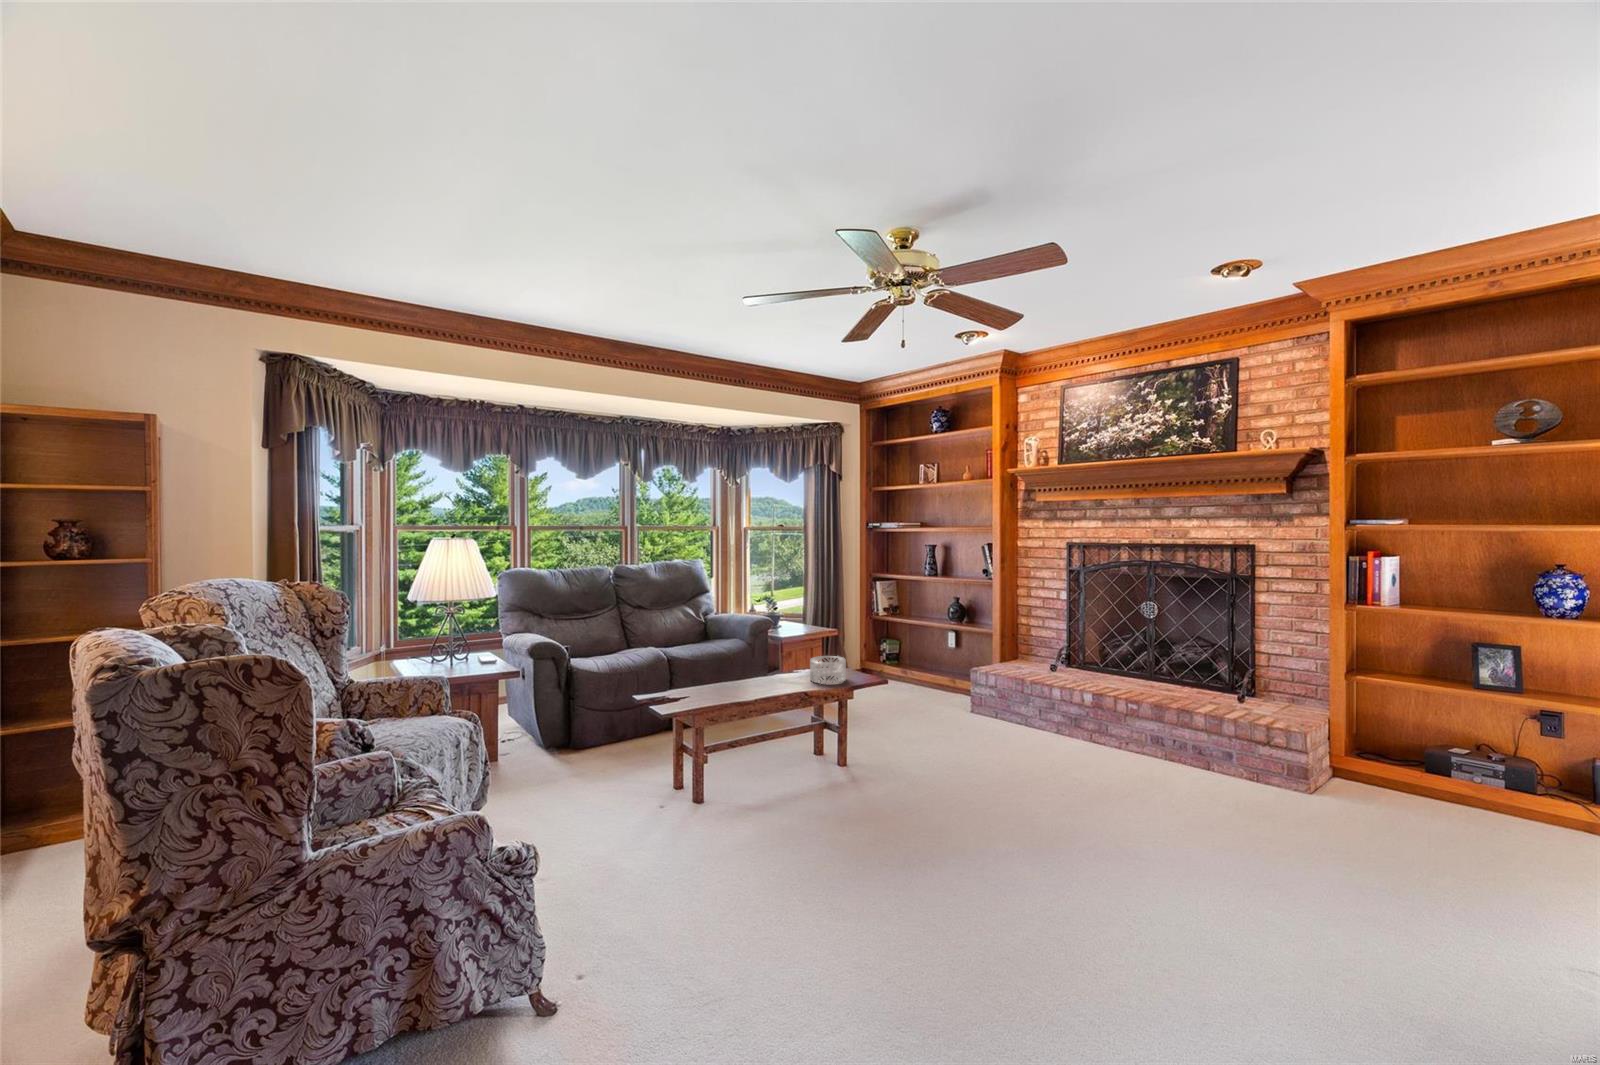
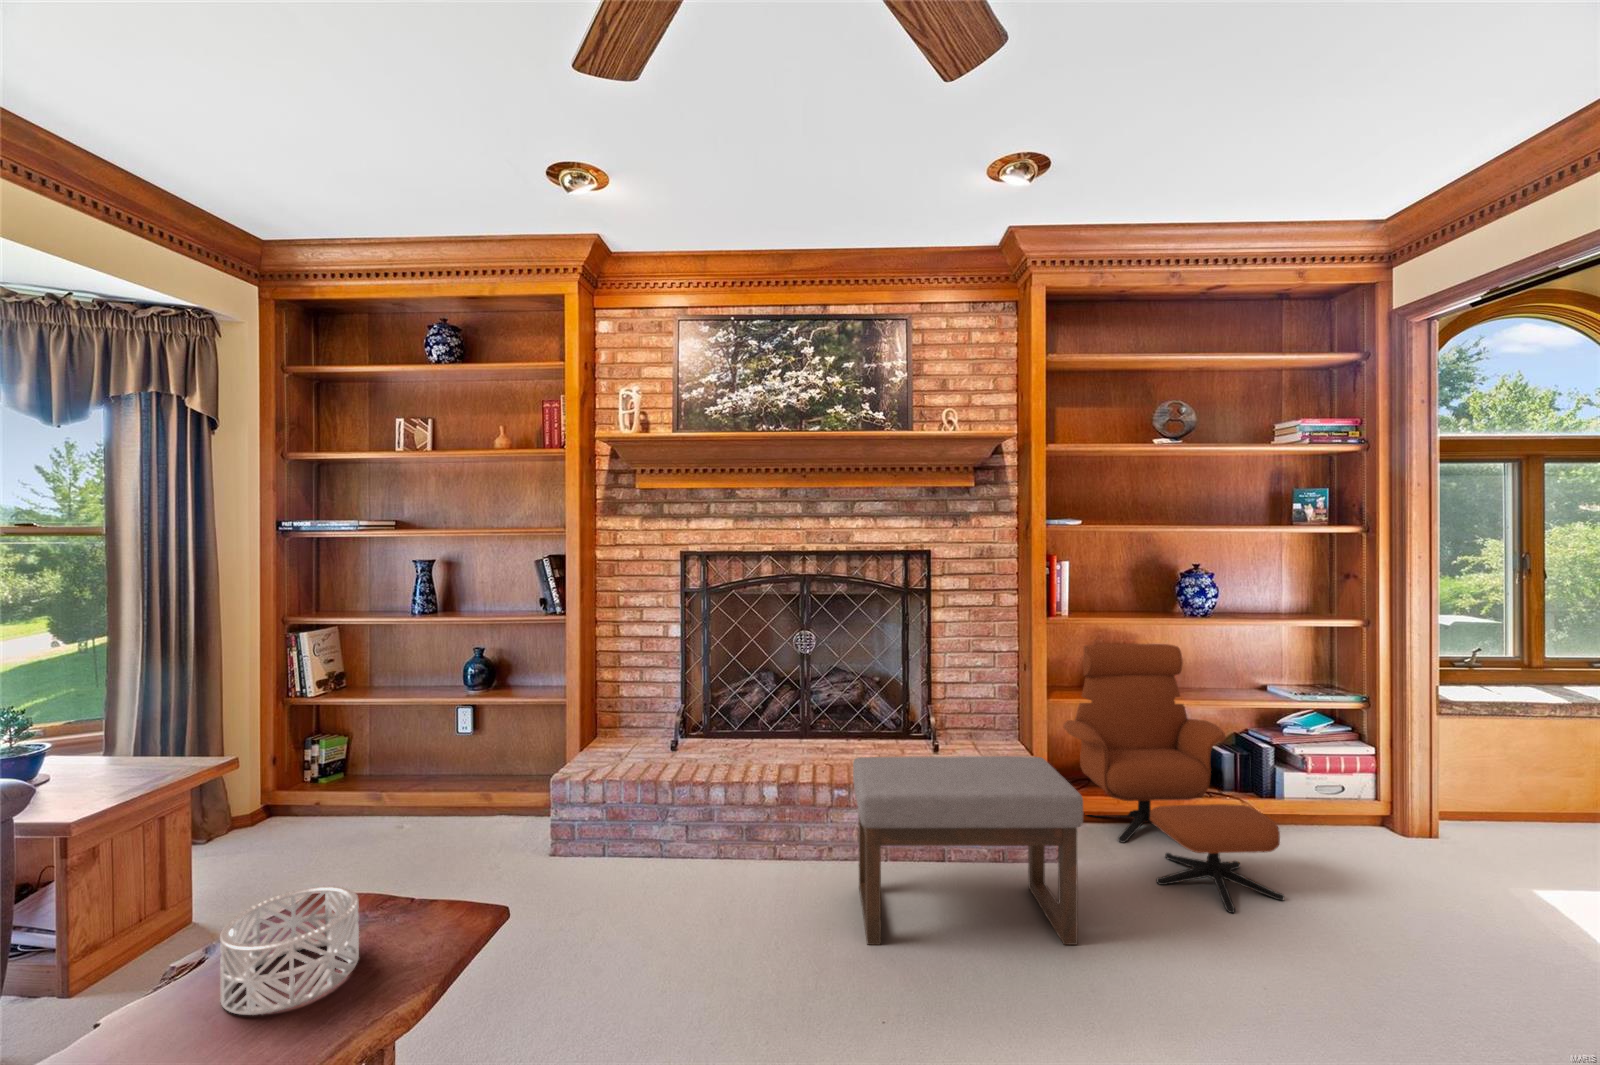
lounge chair: none [1362,634,1554,858] -> present [1064,644,1284,913]
ottoman: none [1094,678,1265,814] -> present [853,756,1083,945]

